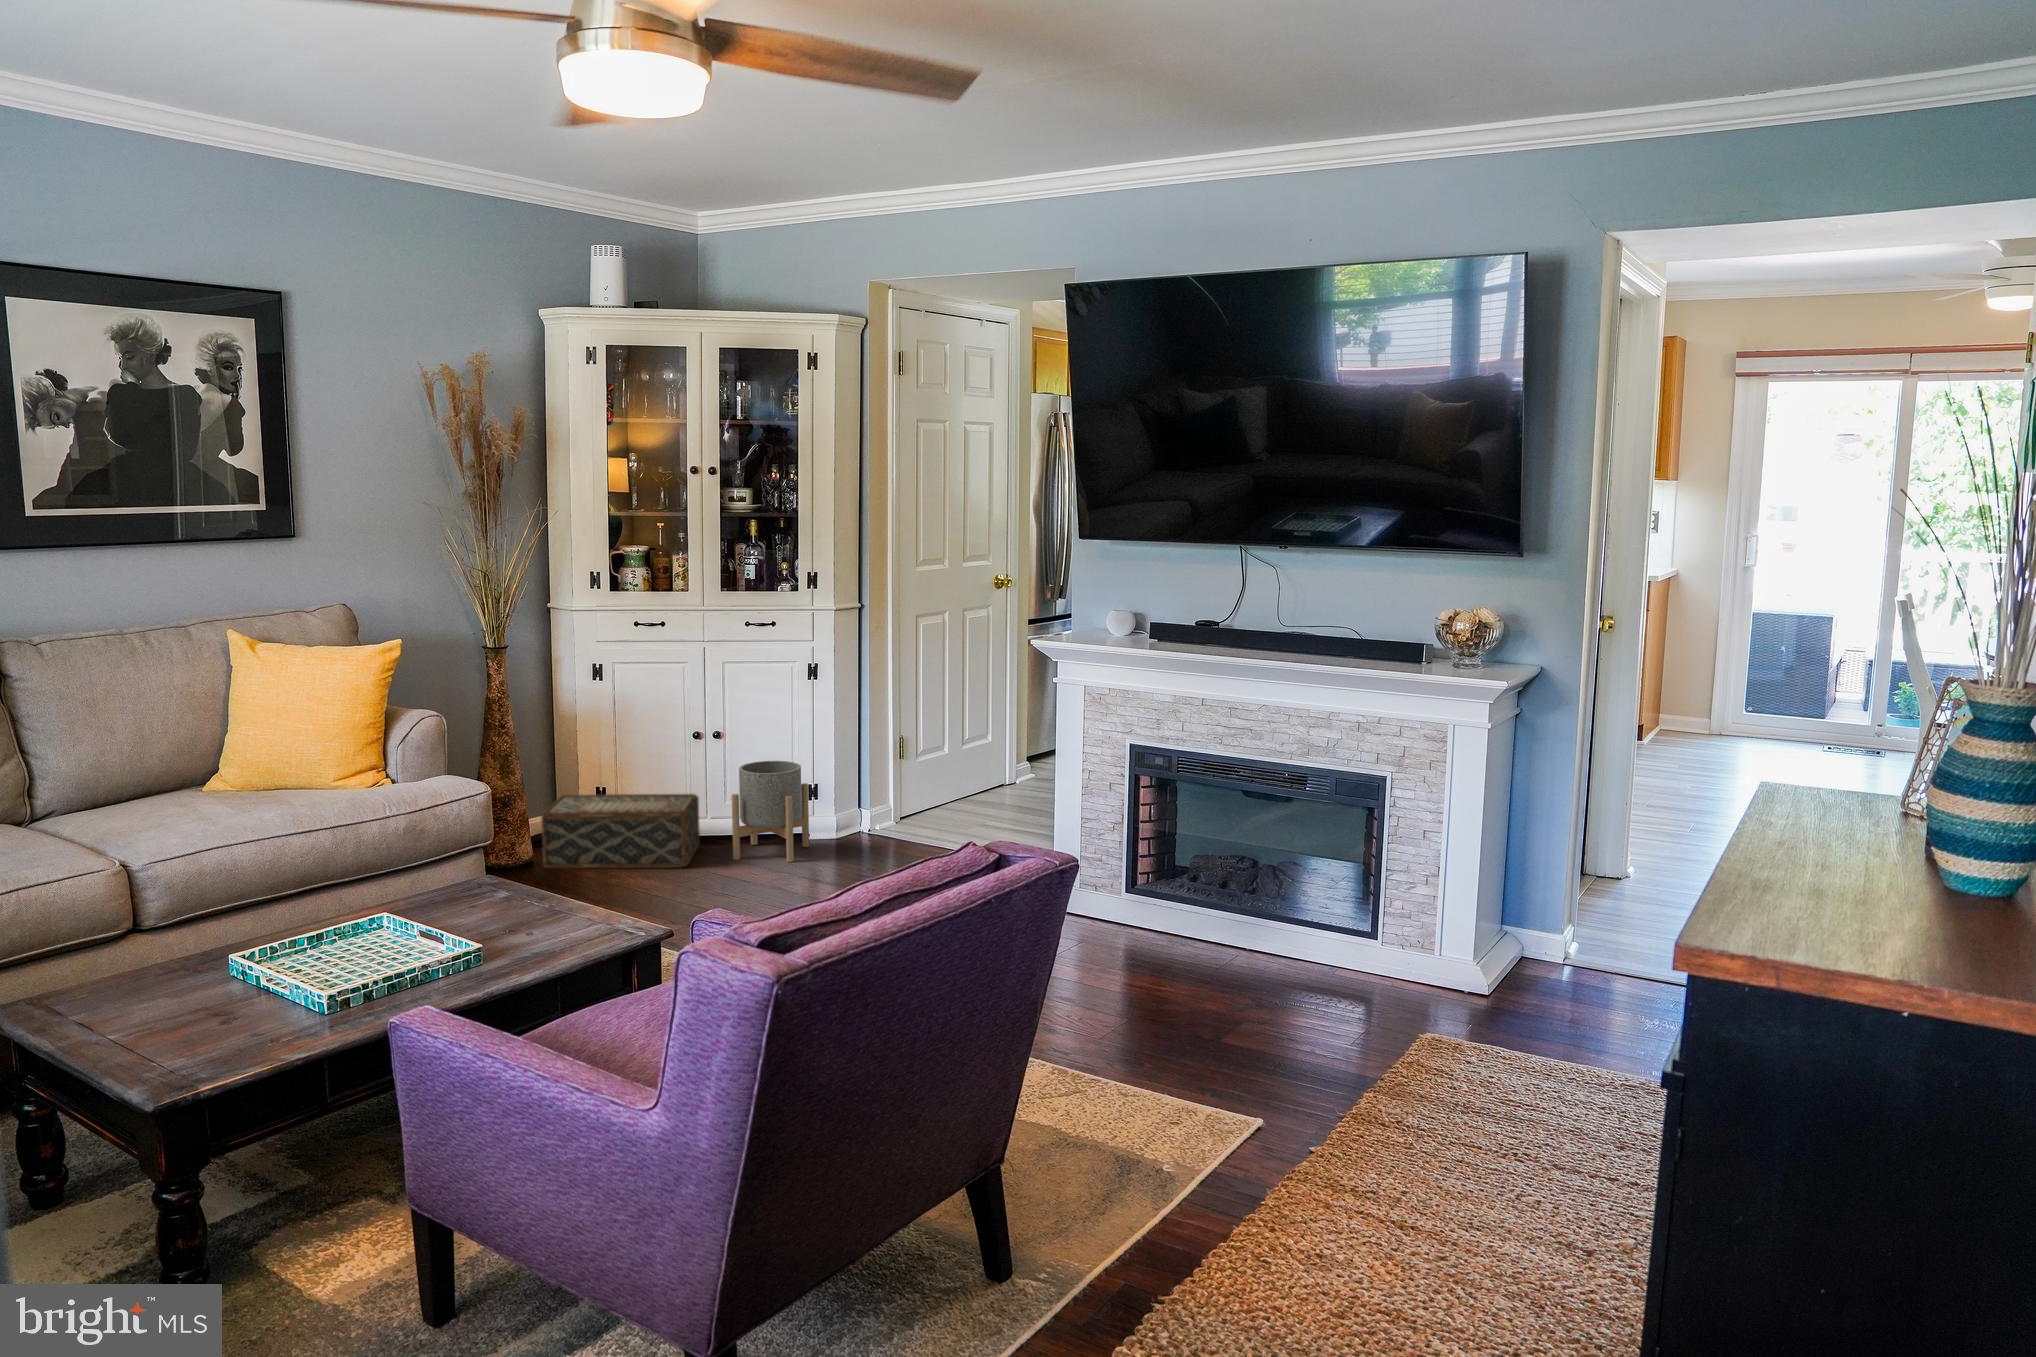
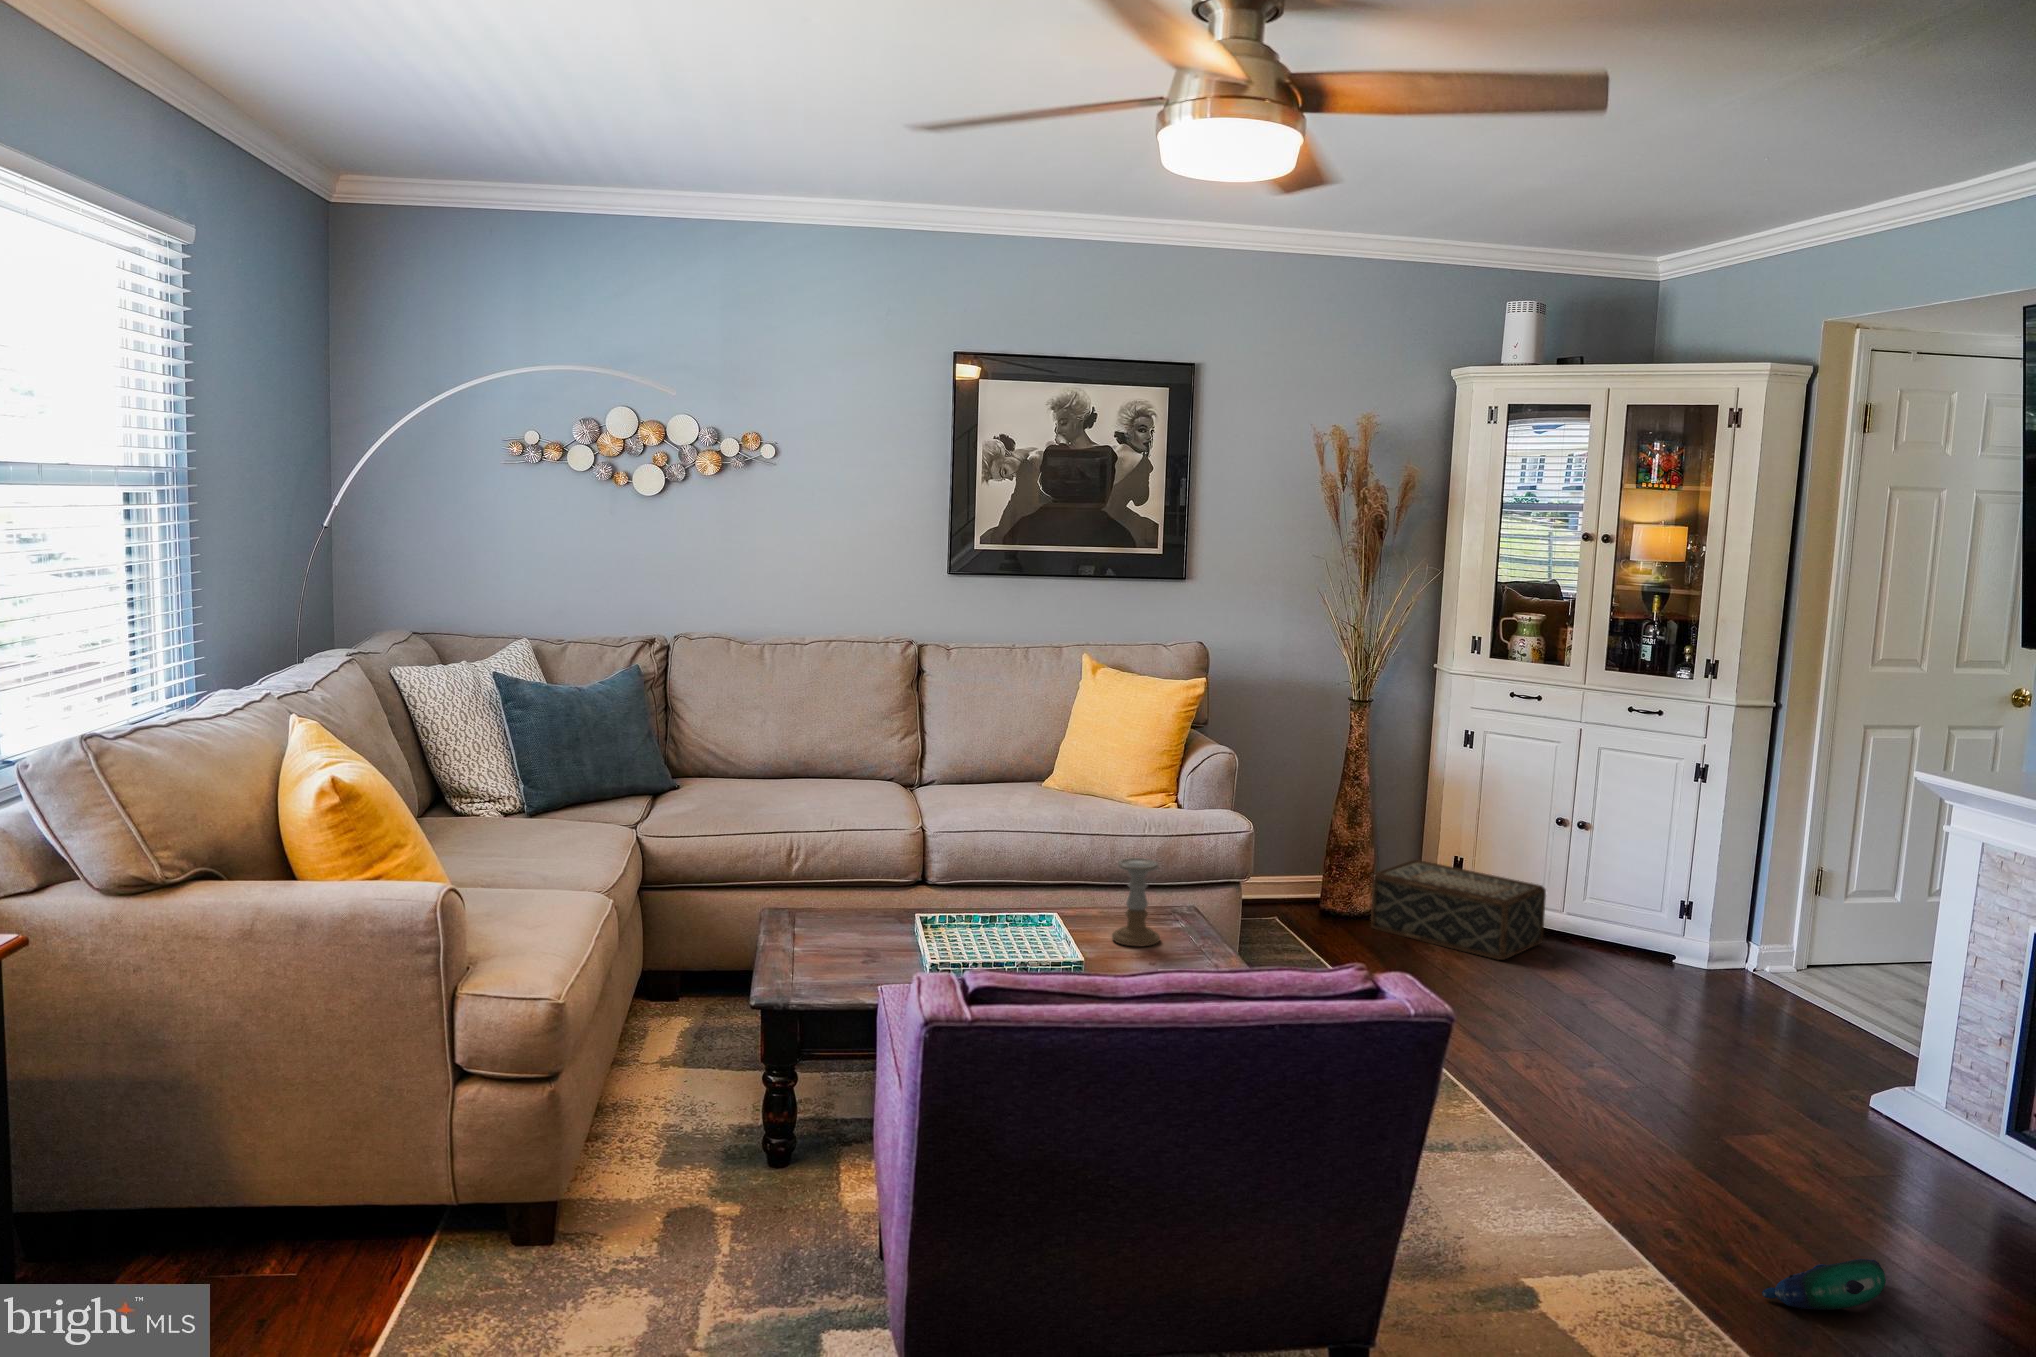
planter: present [732,761,809,862] -> none [1563,864,1667,983]
candle holder: none [458,824,516,923] -> present [1112,858,1160,946]
plush toy: none [1158,1003,1228,1058] -> present [1762,1259,1886,1310]

